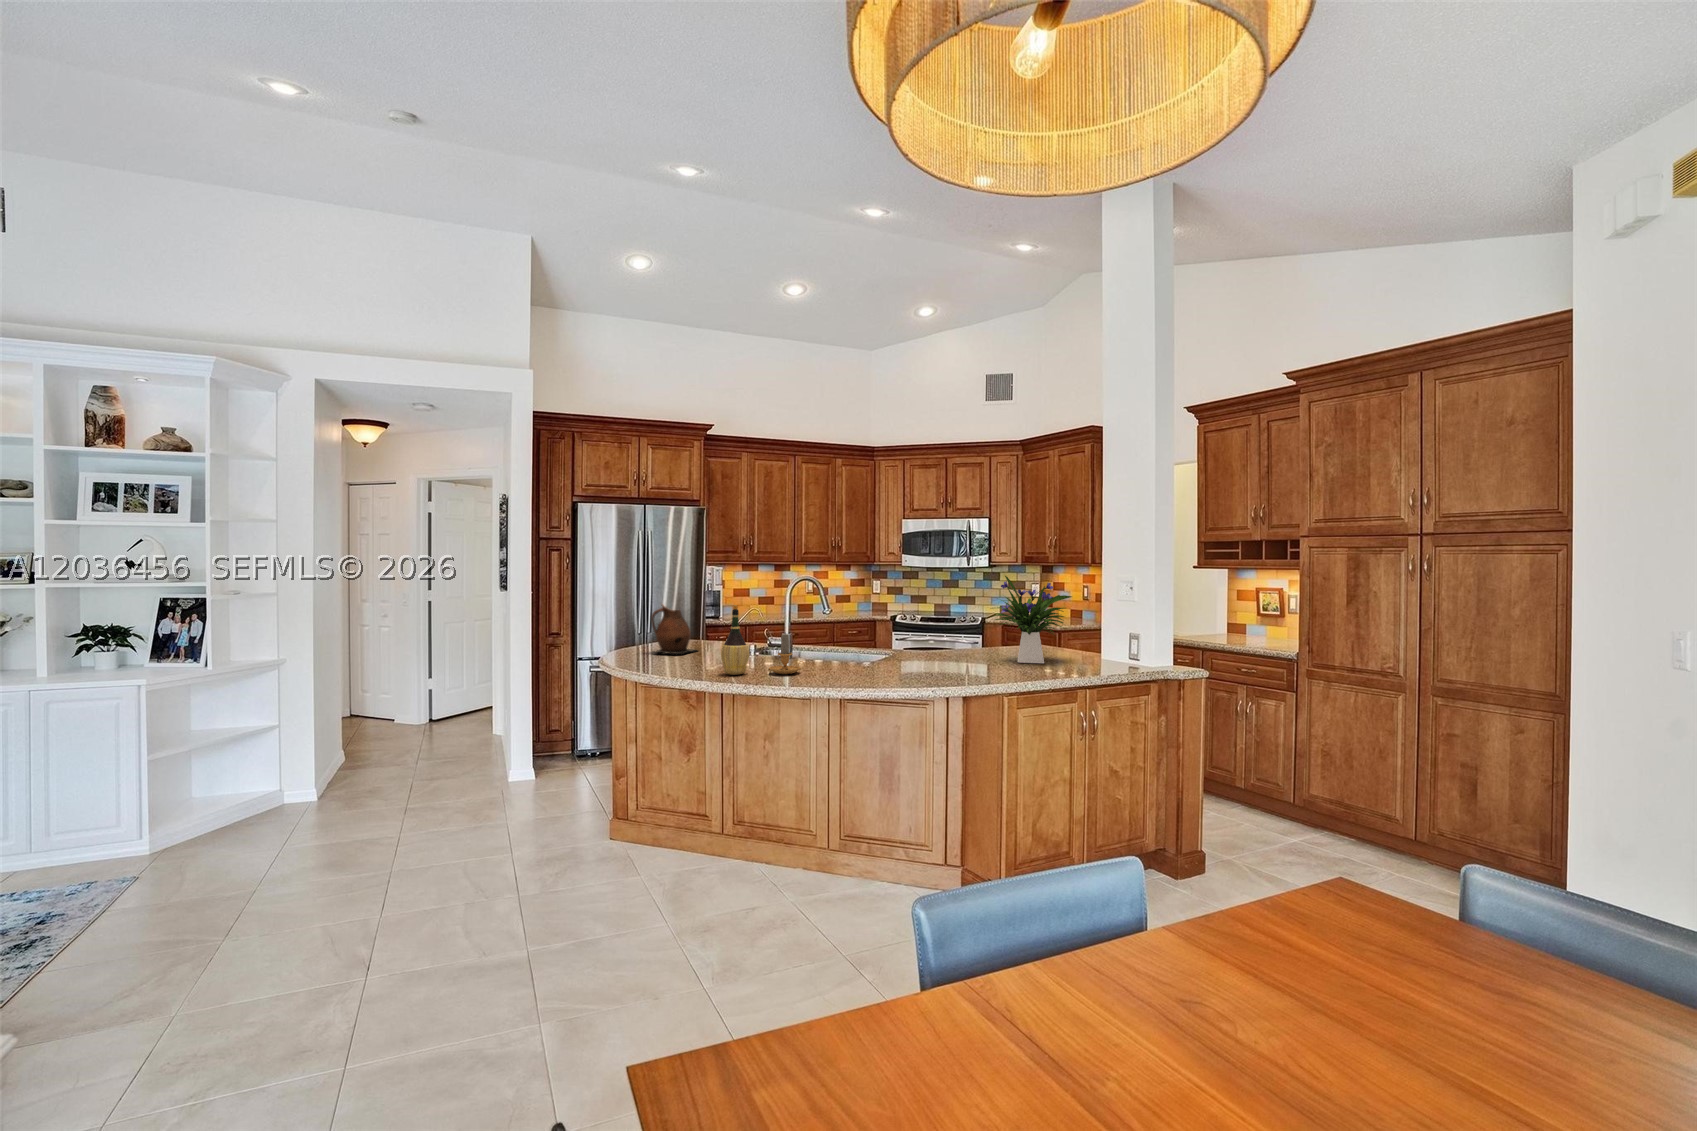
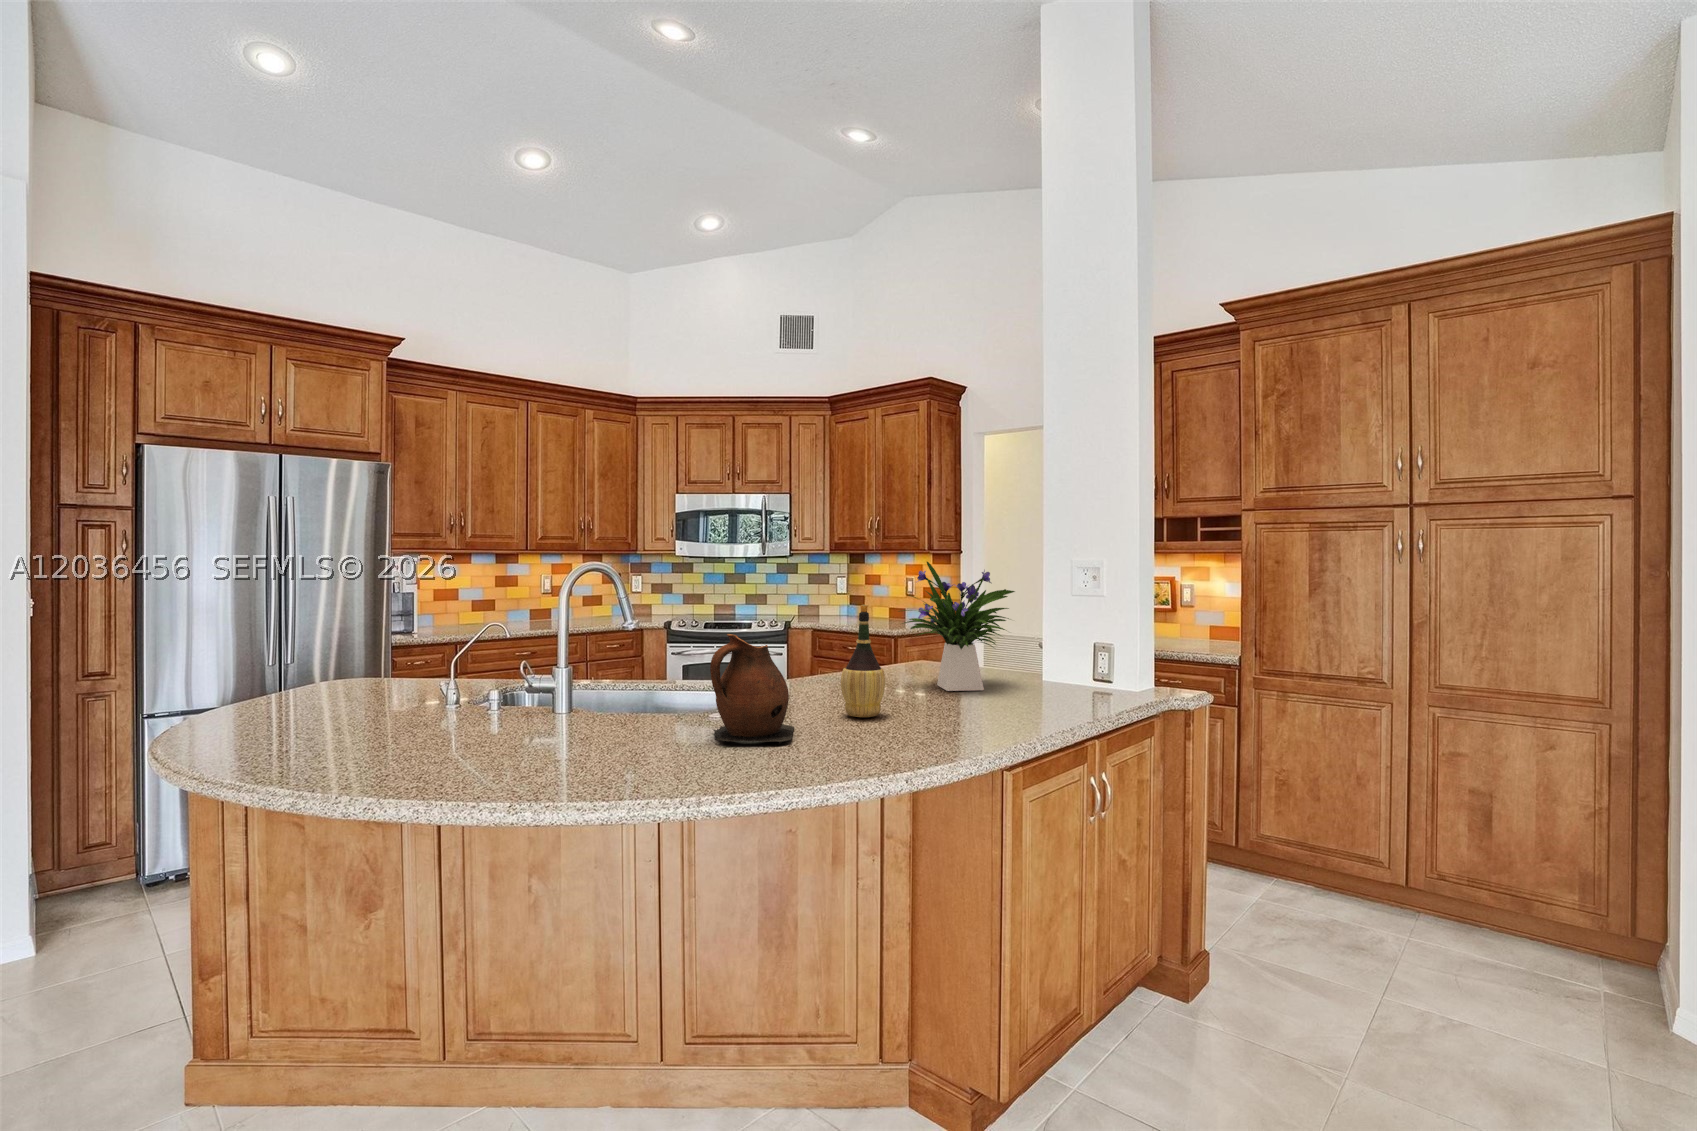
ceramic pitcher: present [651,605,695,654] -> present [710,634,794,744]
wine bottle: present [721,605,749,675] -> present [841,605,885,717]
candle: present [769,634,805,674] -> none [567,663,637,740]

